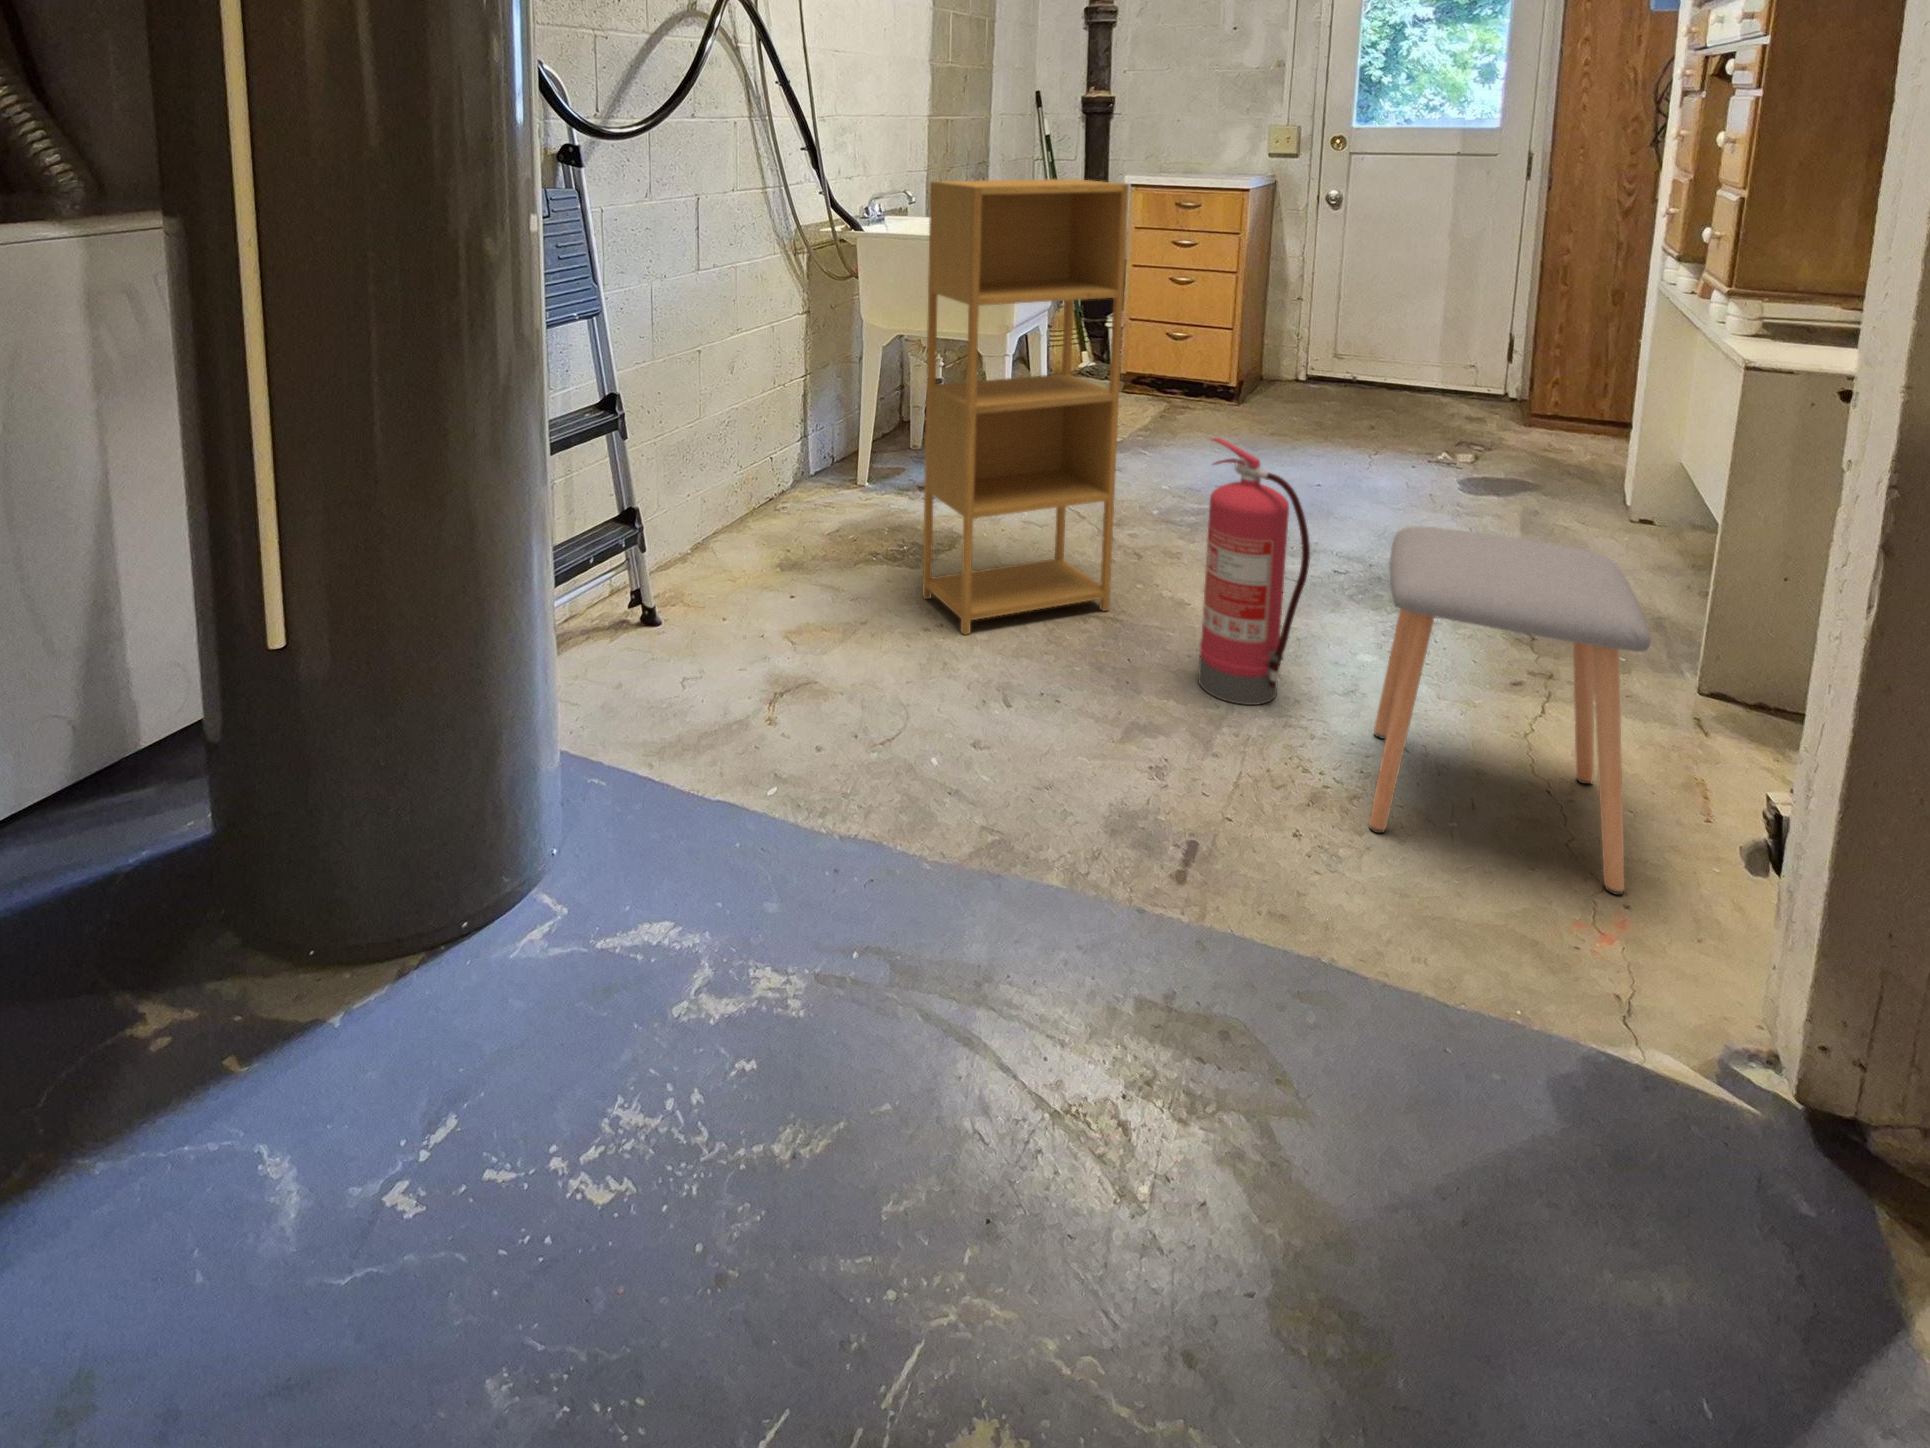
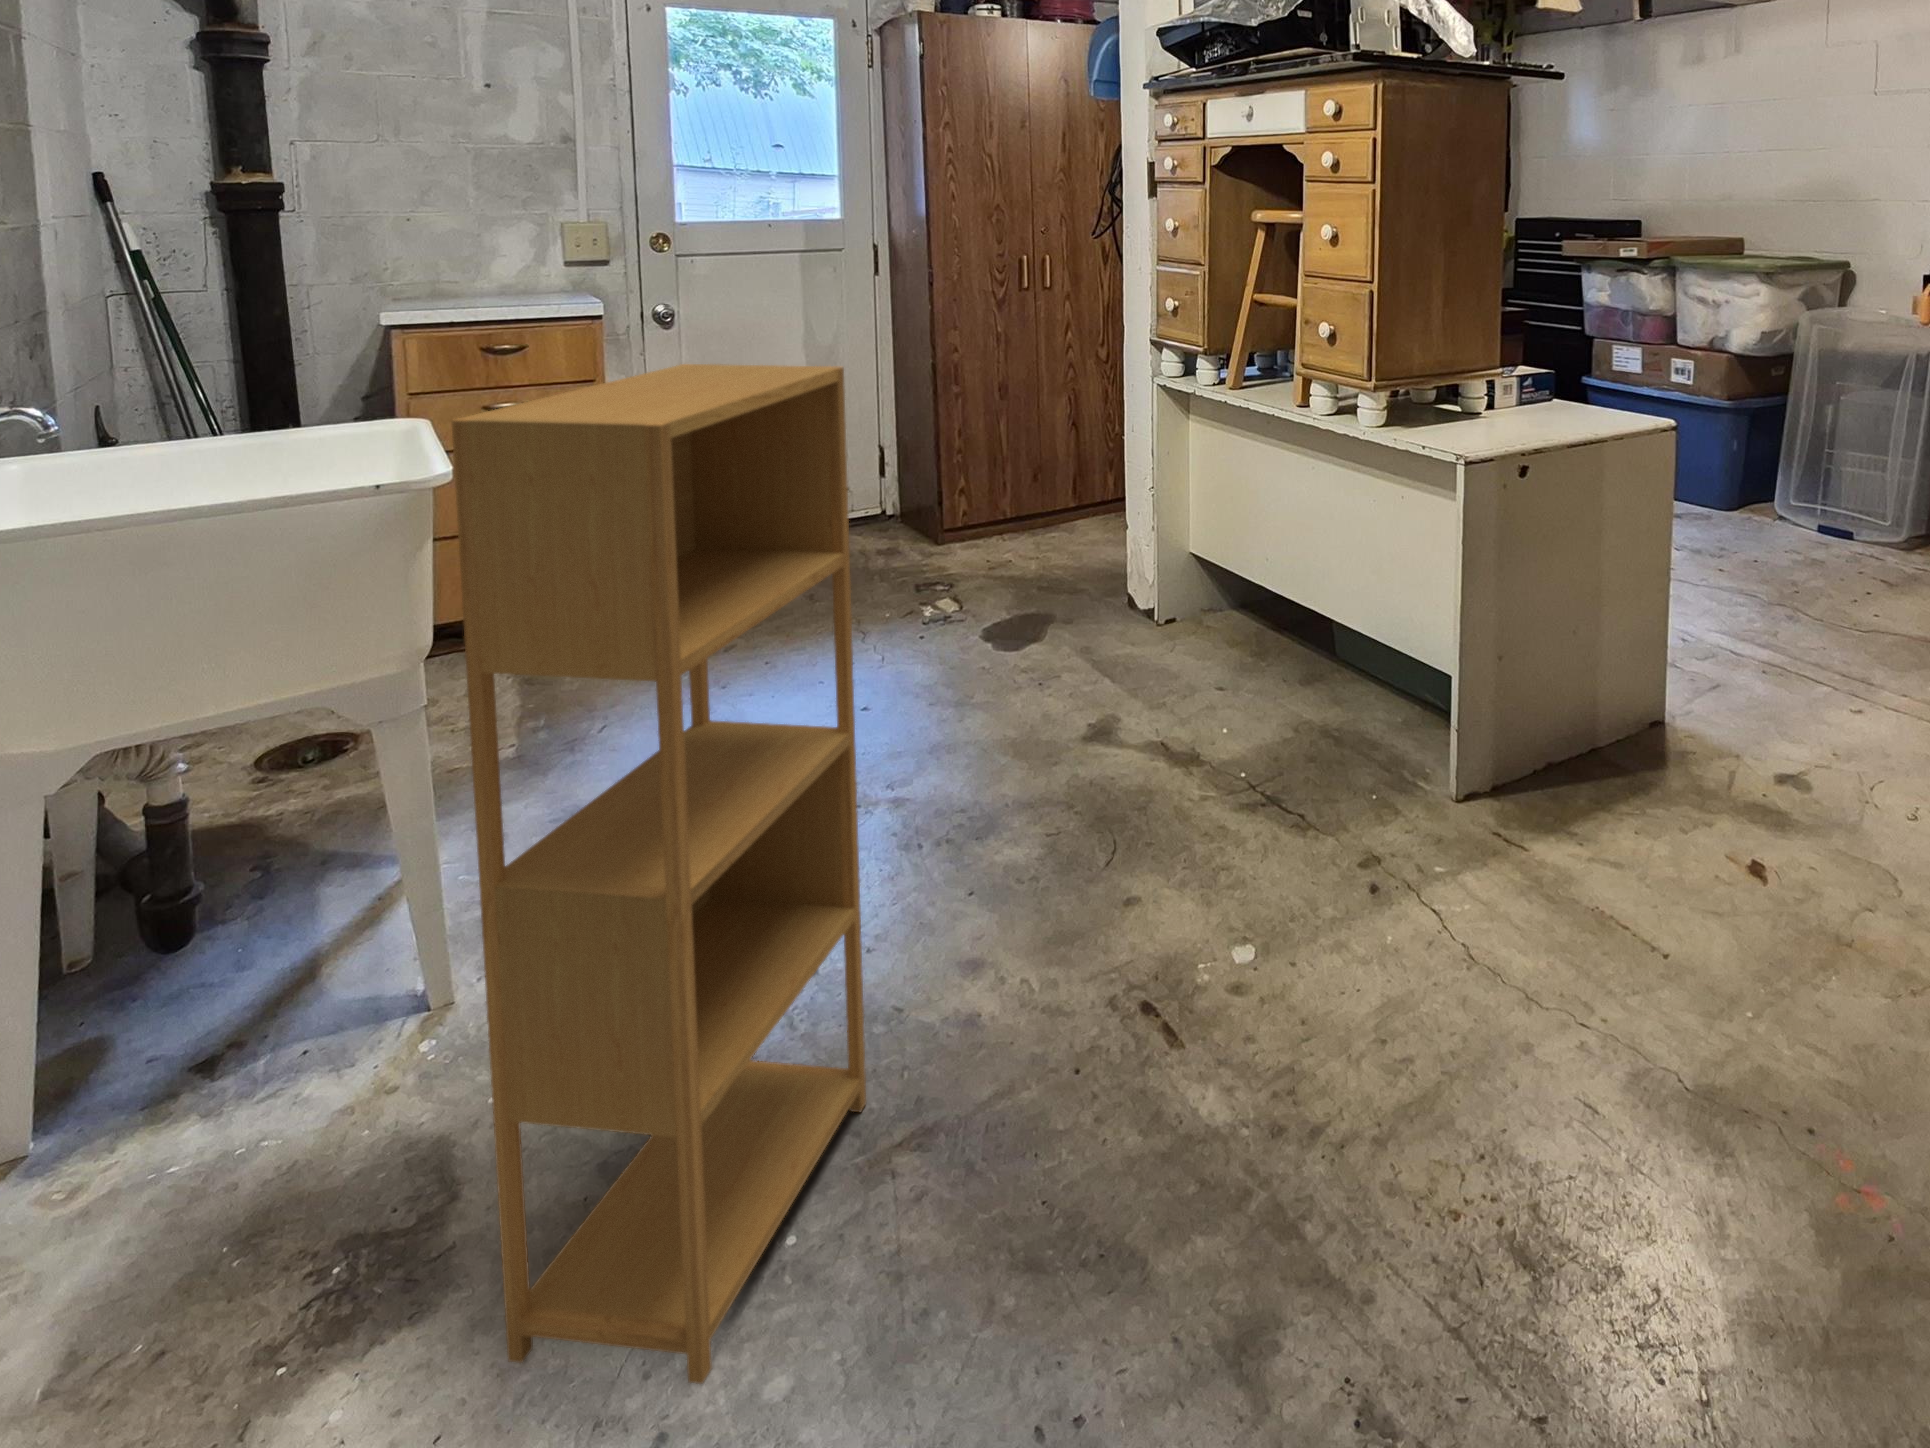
fire extinguisher: present [1198,438,1310,705] -> none [1080,747,1264,1152]
stool: present [1369,526,1651,895] -> none [1337,718,1687,1215]

